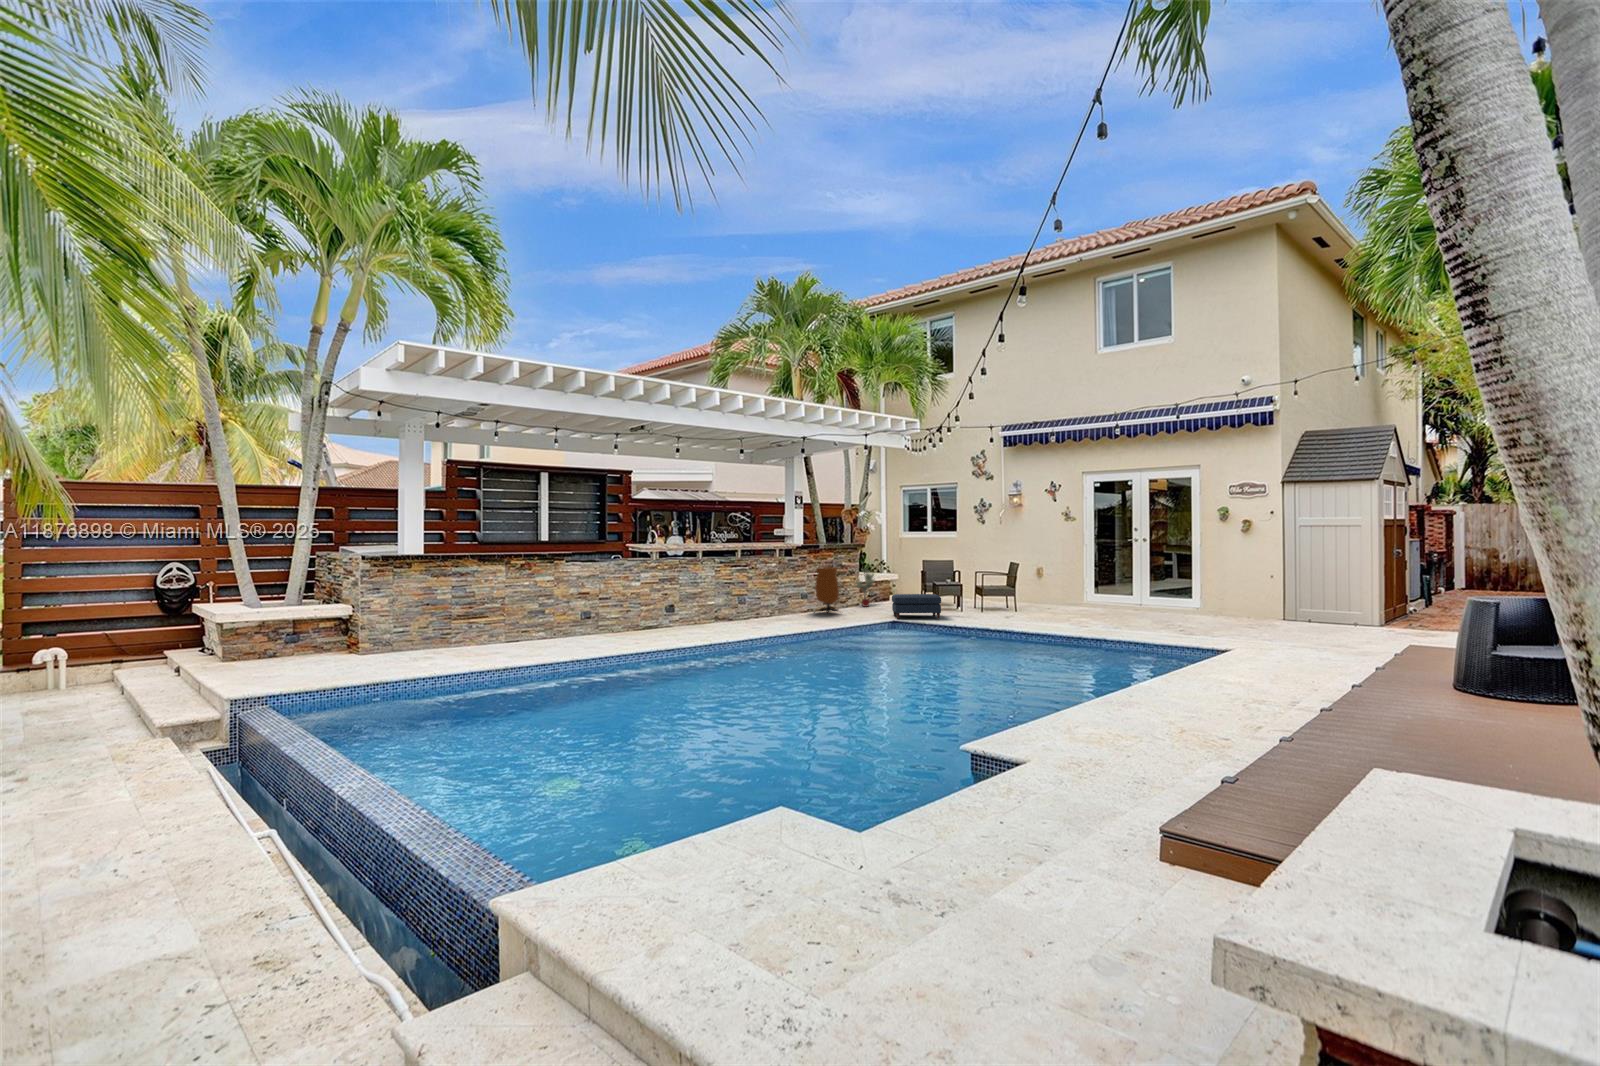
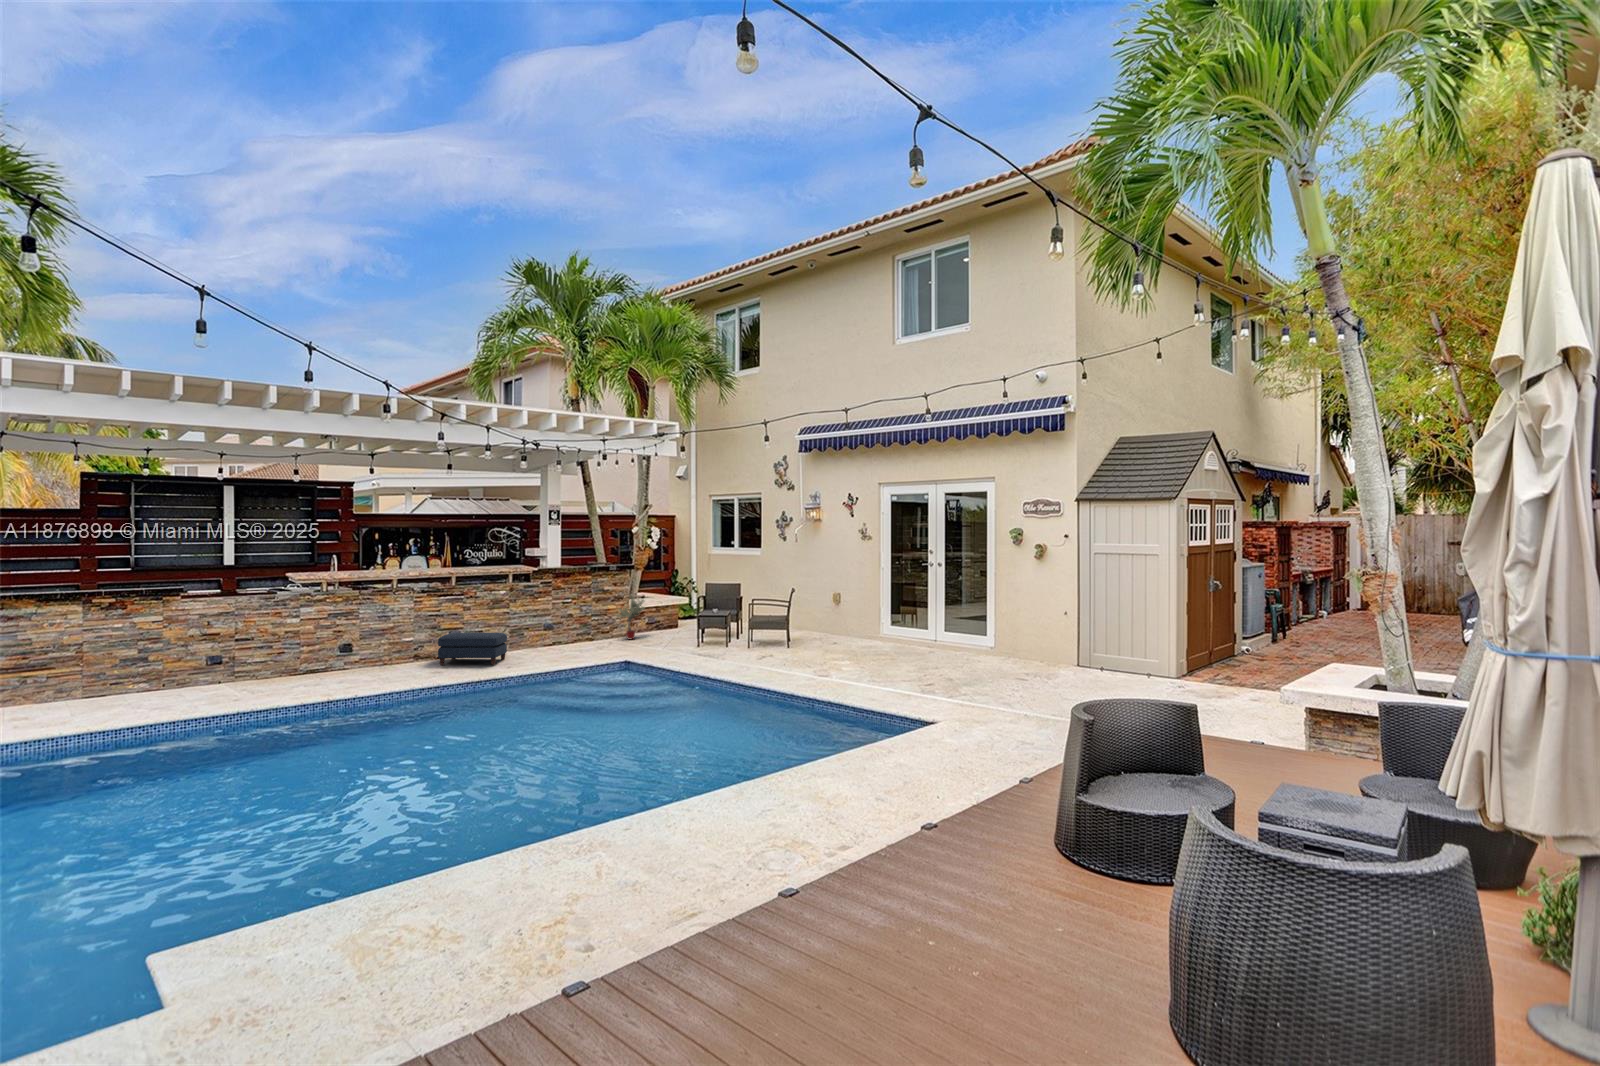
lounge chair: present [814,568,840,613] -> none [549,596,591,652]
ottoman: present [892,594,941,619] -> present [438,633,507,665]

